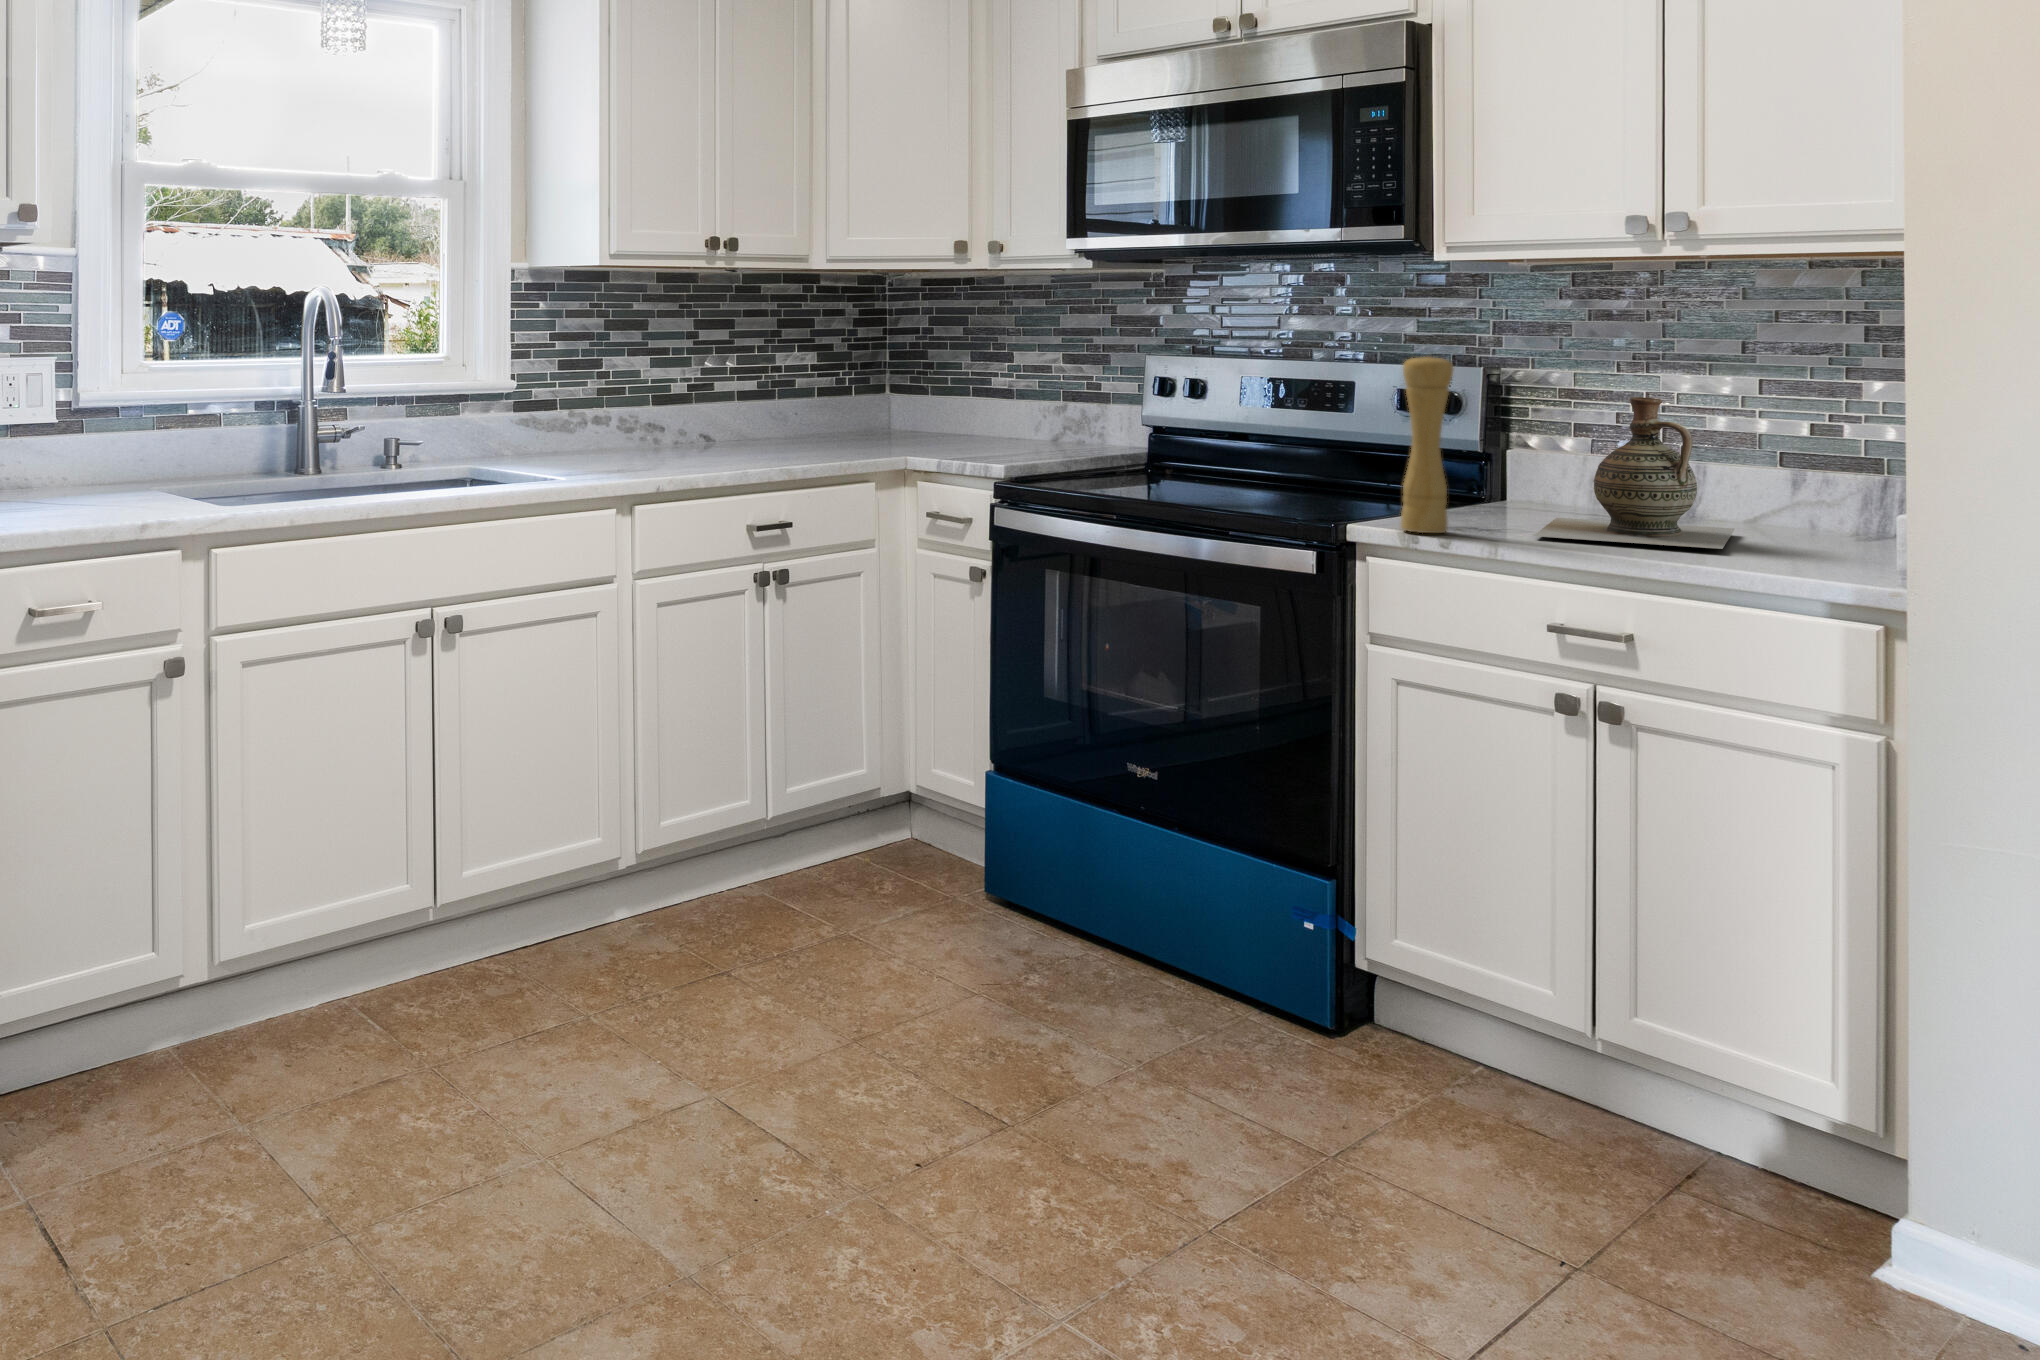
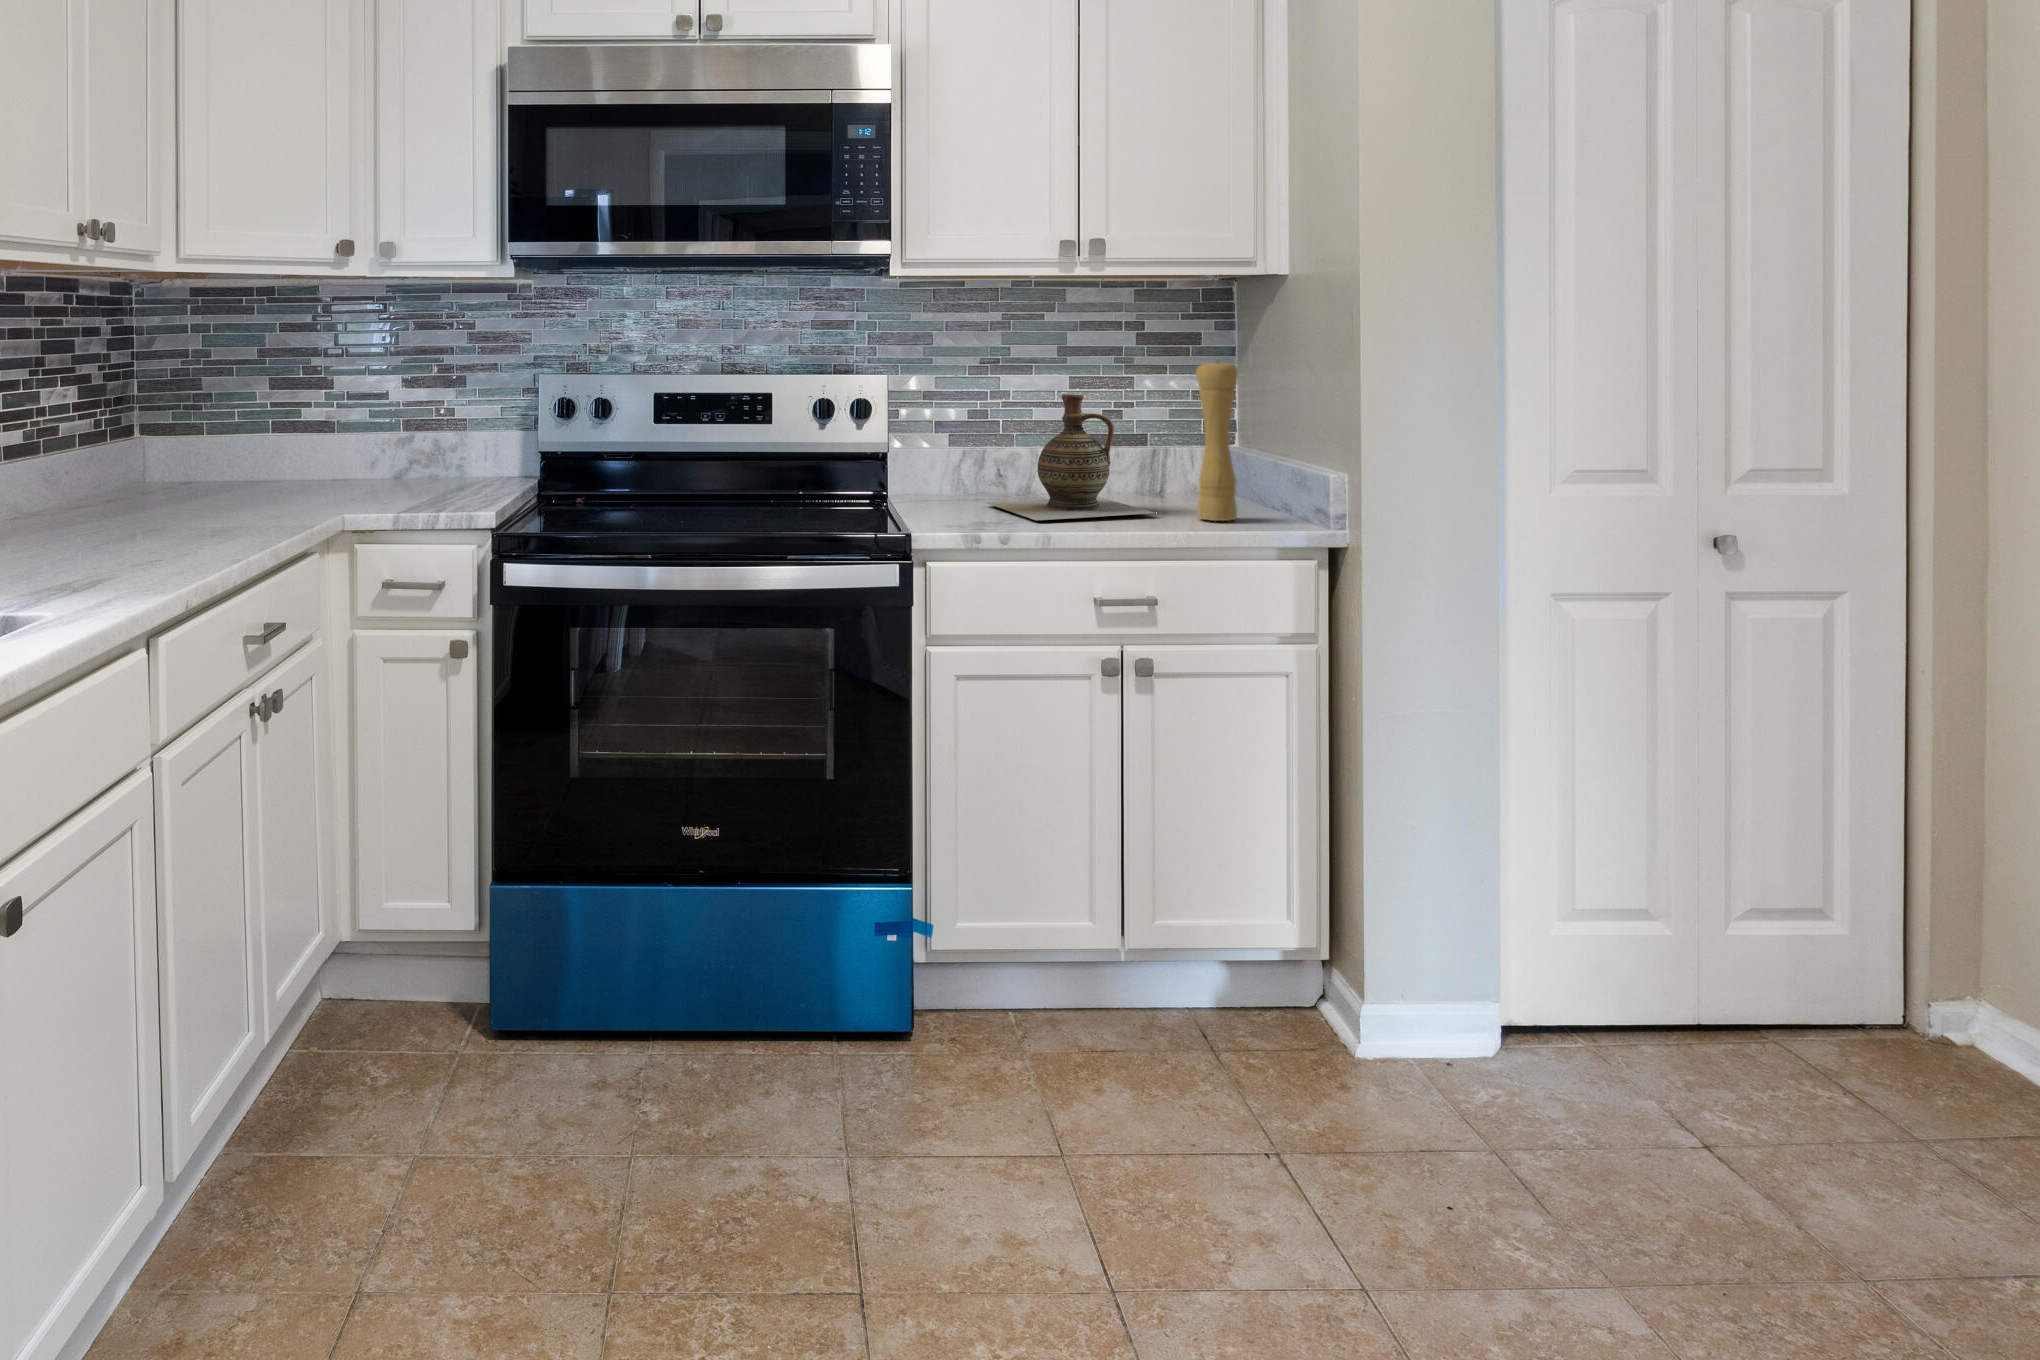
pepper mill: present [1401,355,1453,533] -> present [1196,360,1239,521]

